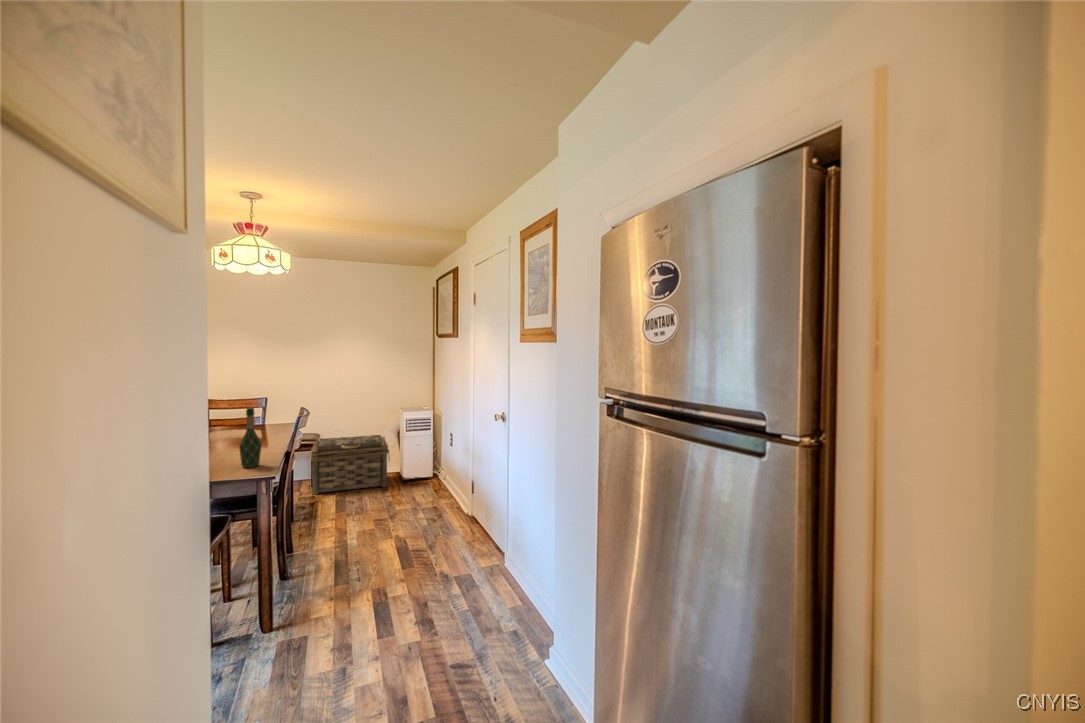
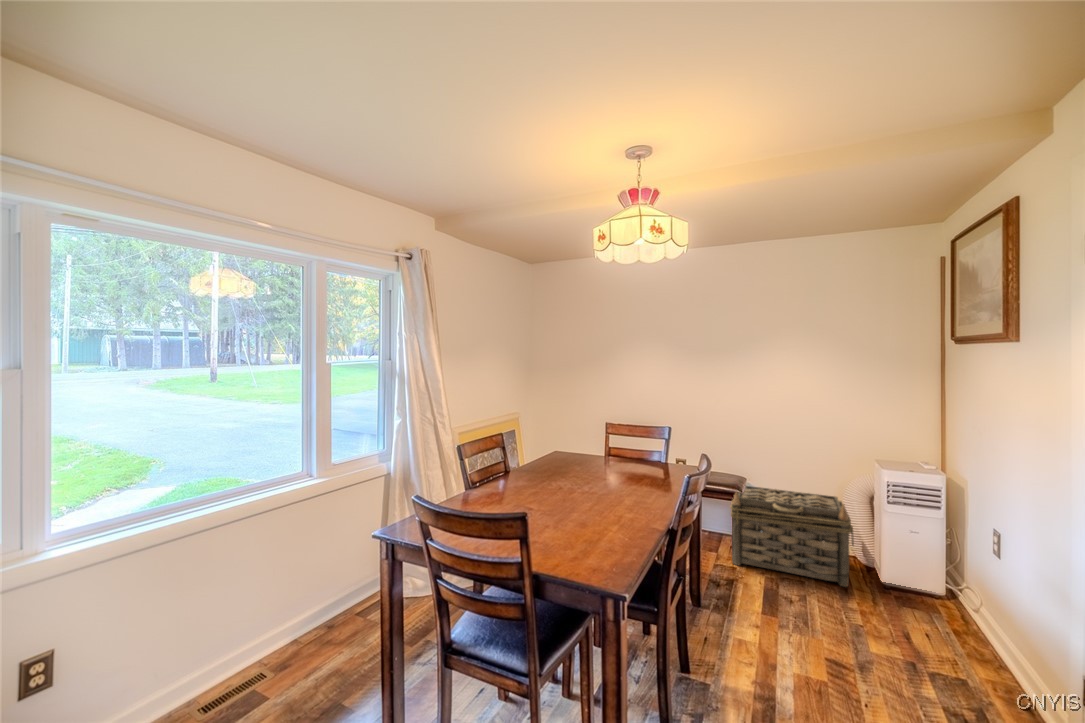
wine bottle: present [239,408,261,468] -> none [598,454,627,549]

